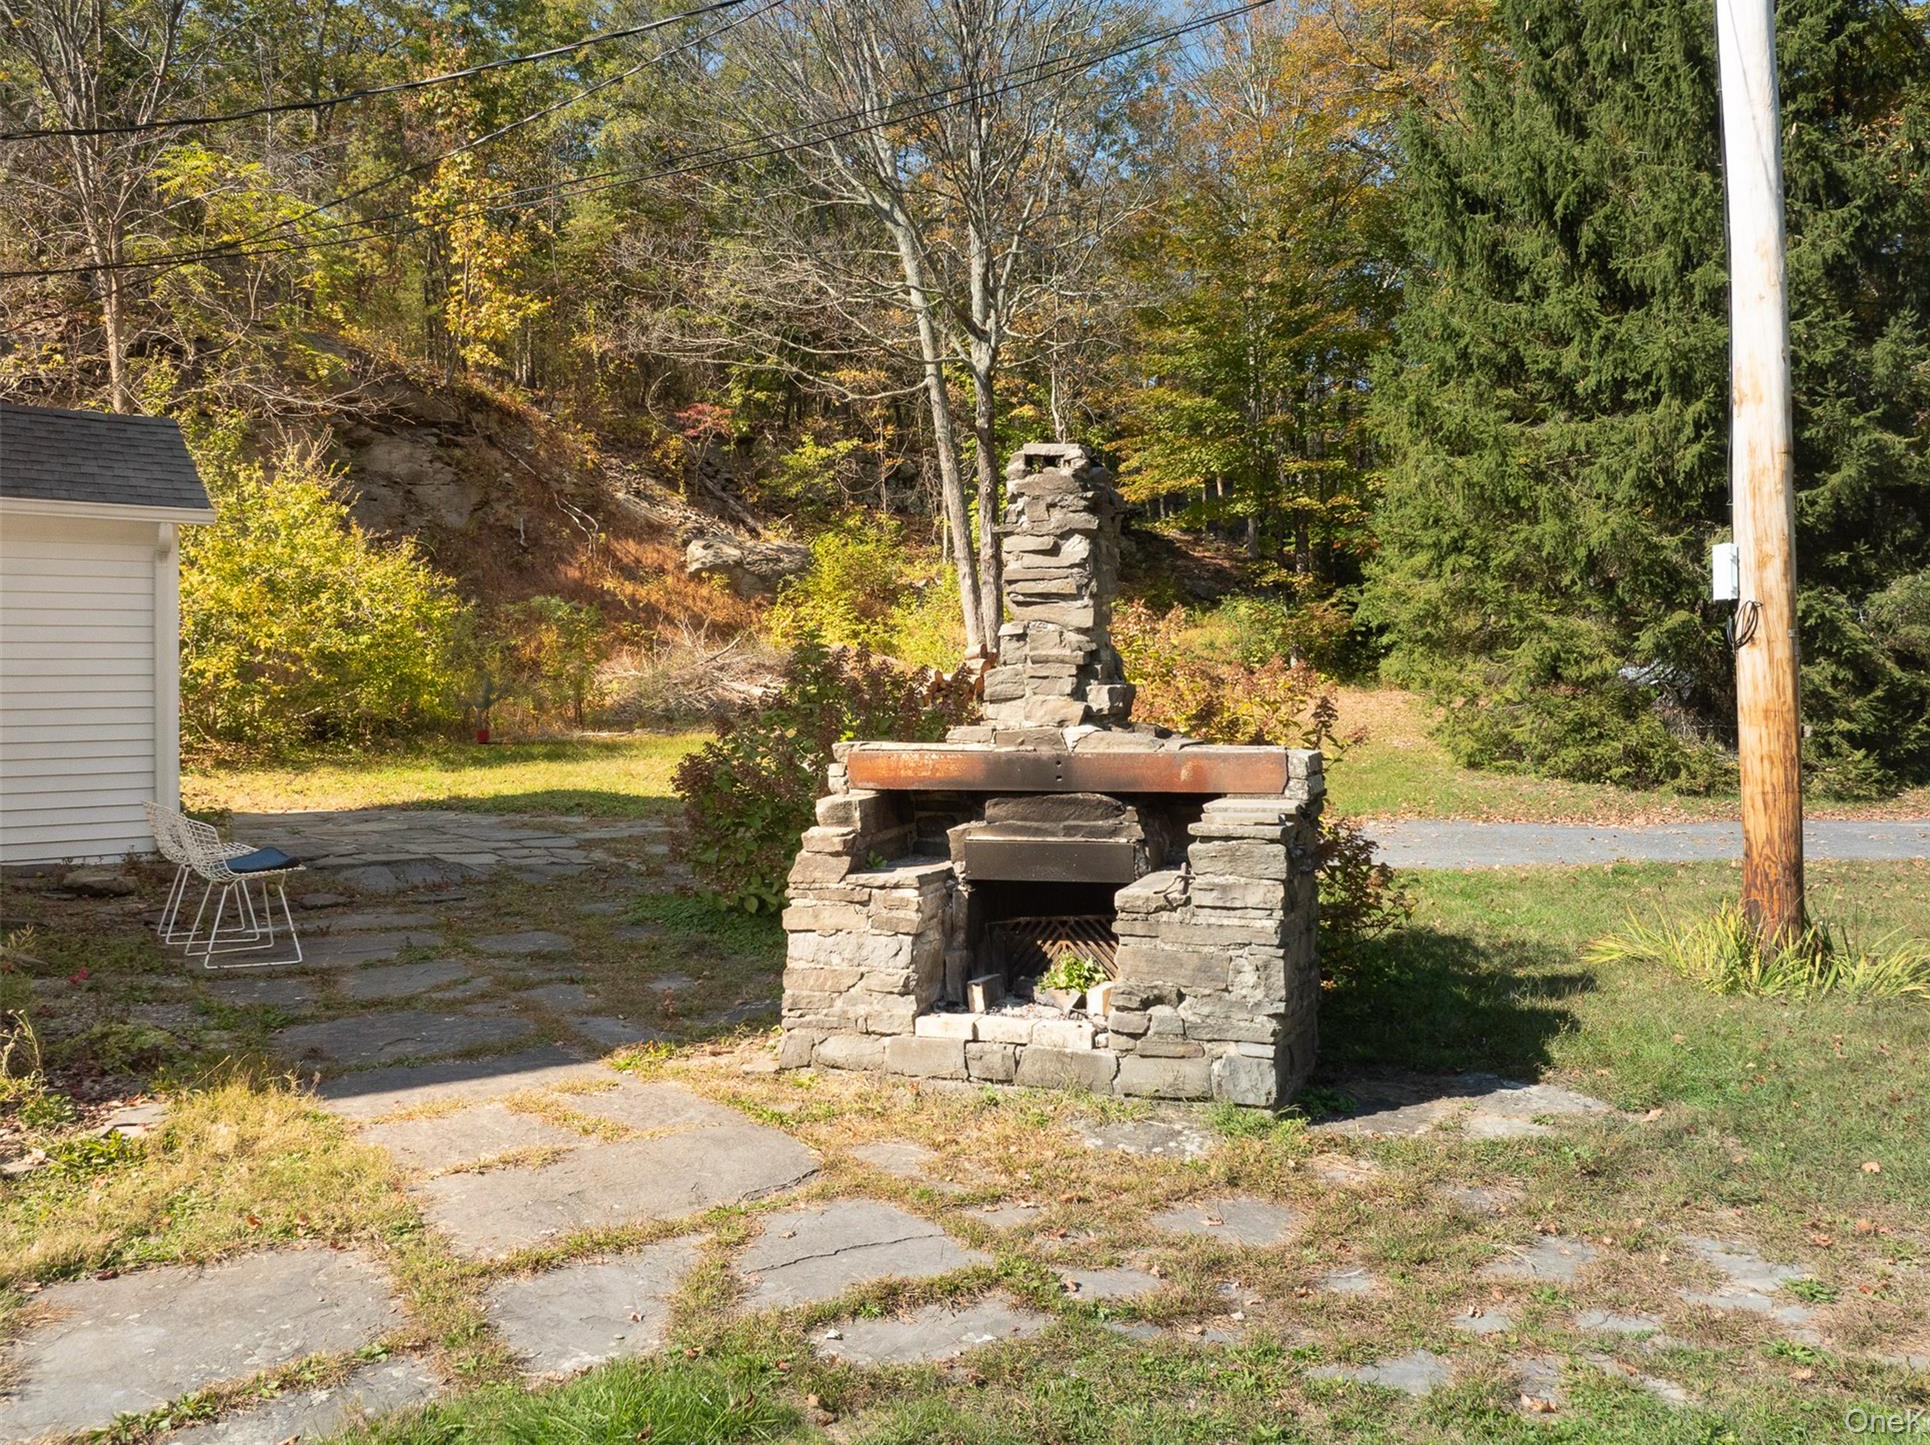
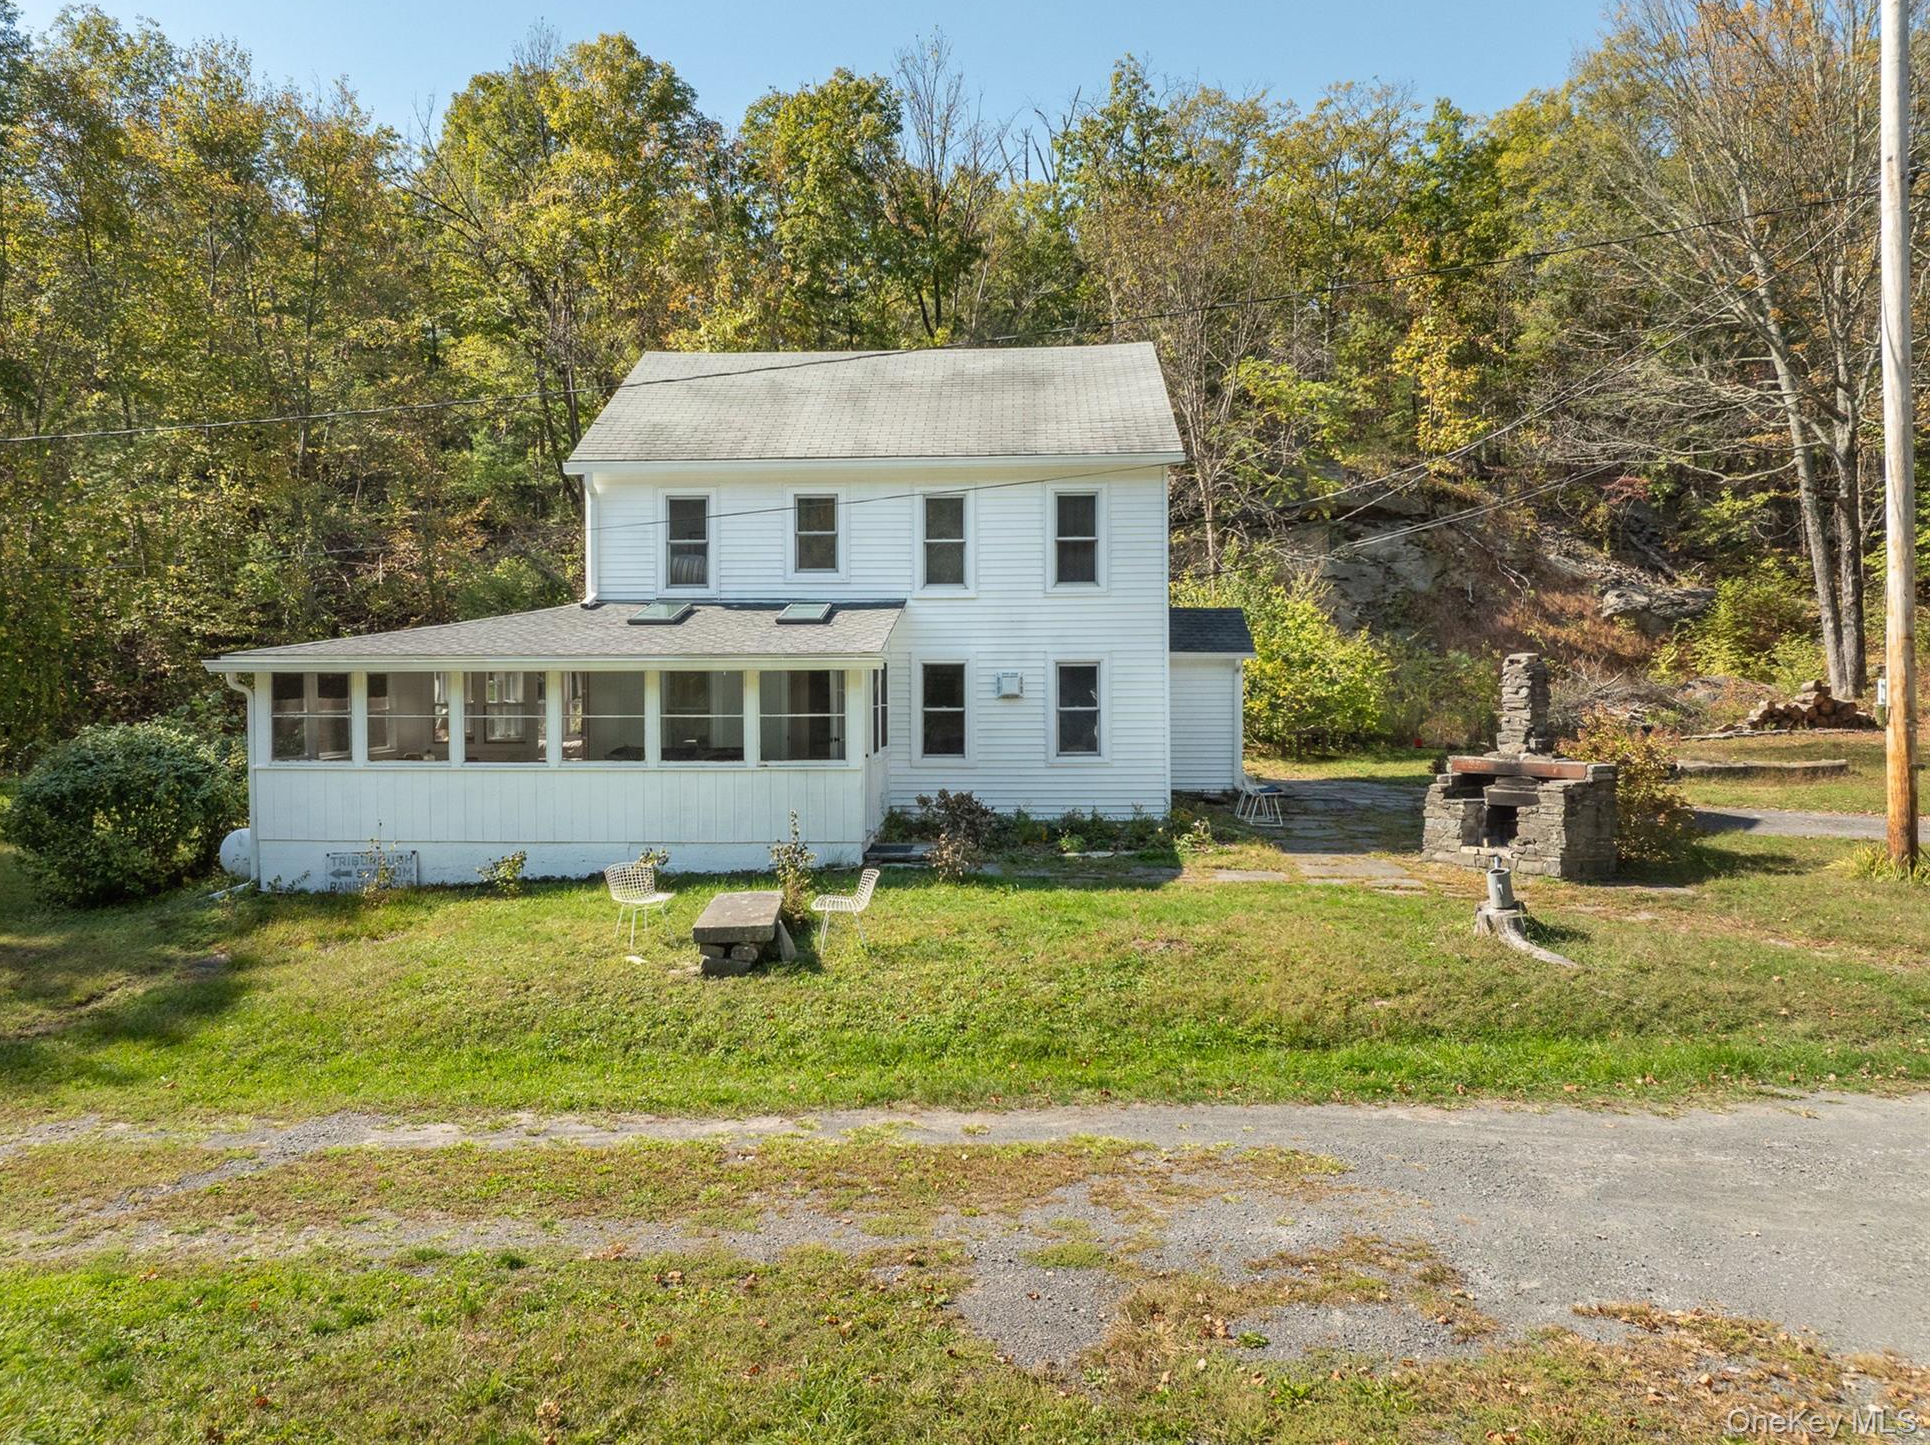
bench: none [264,715,346,765] -> present [1281,728,1328,759]

